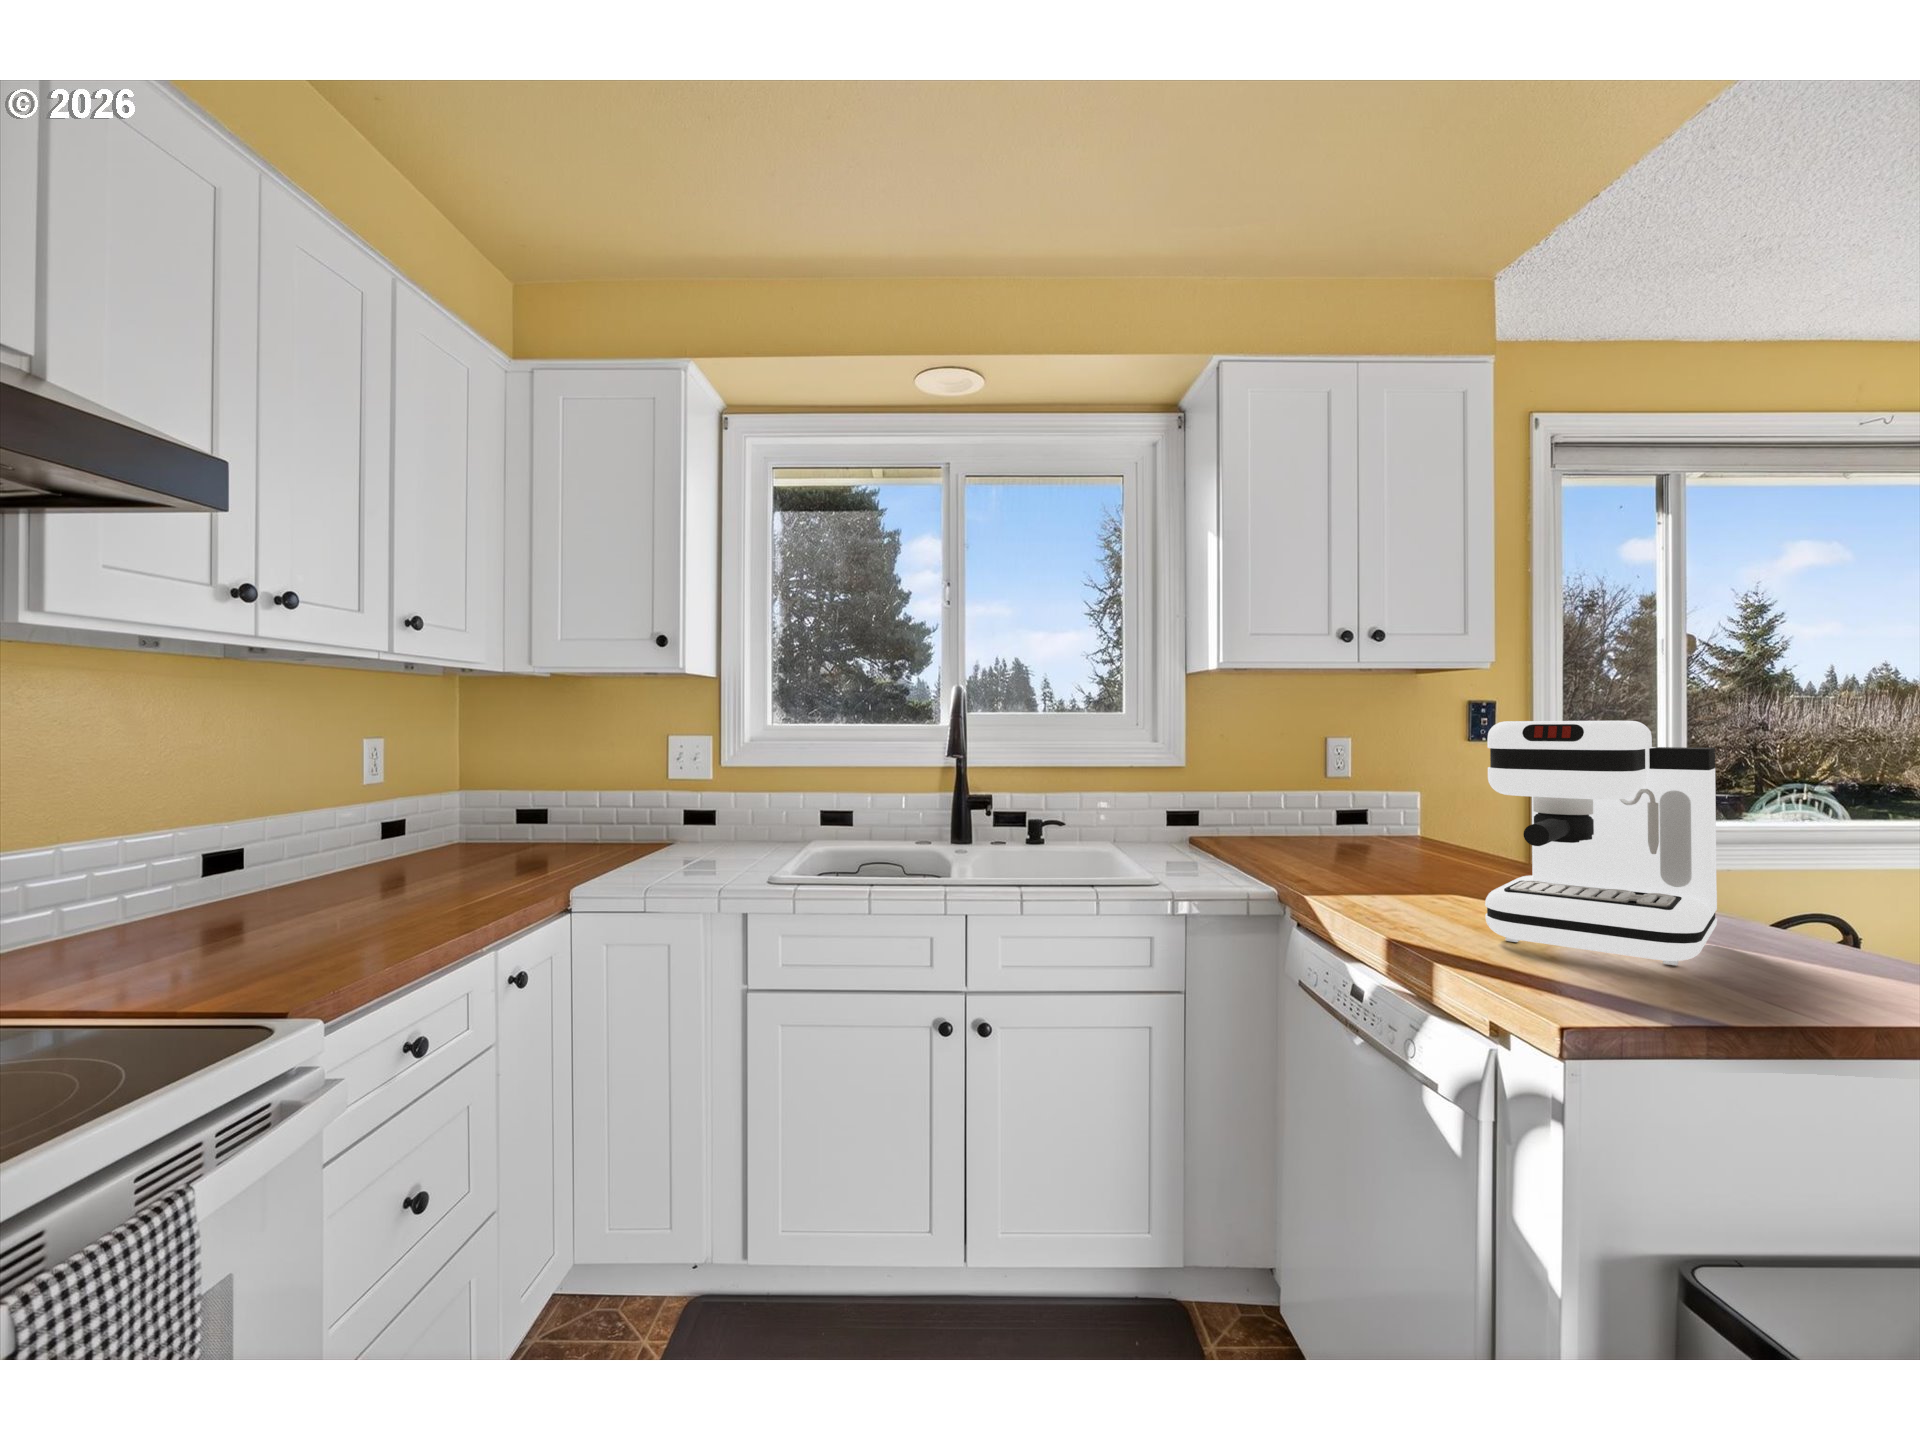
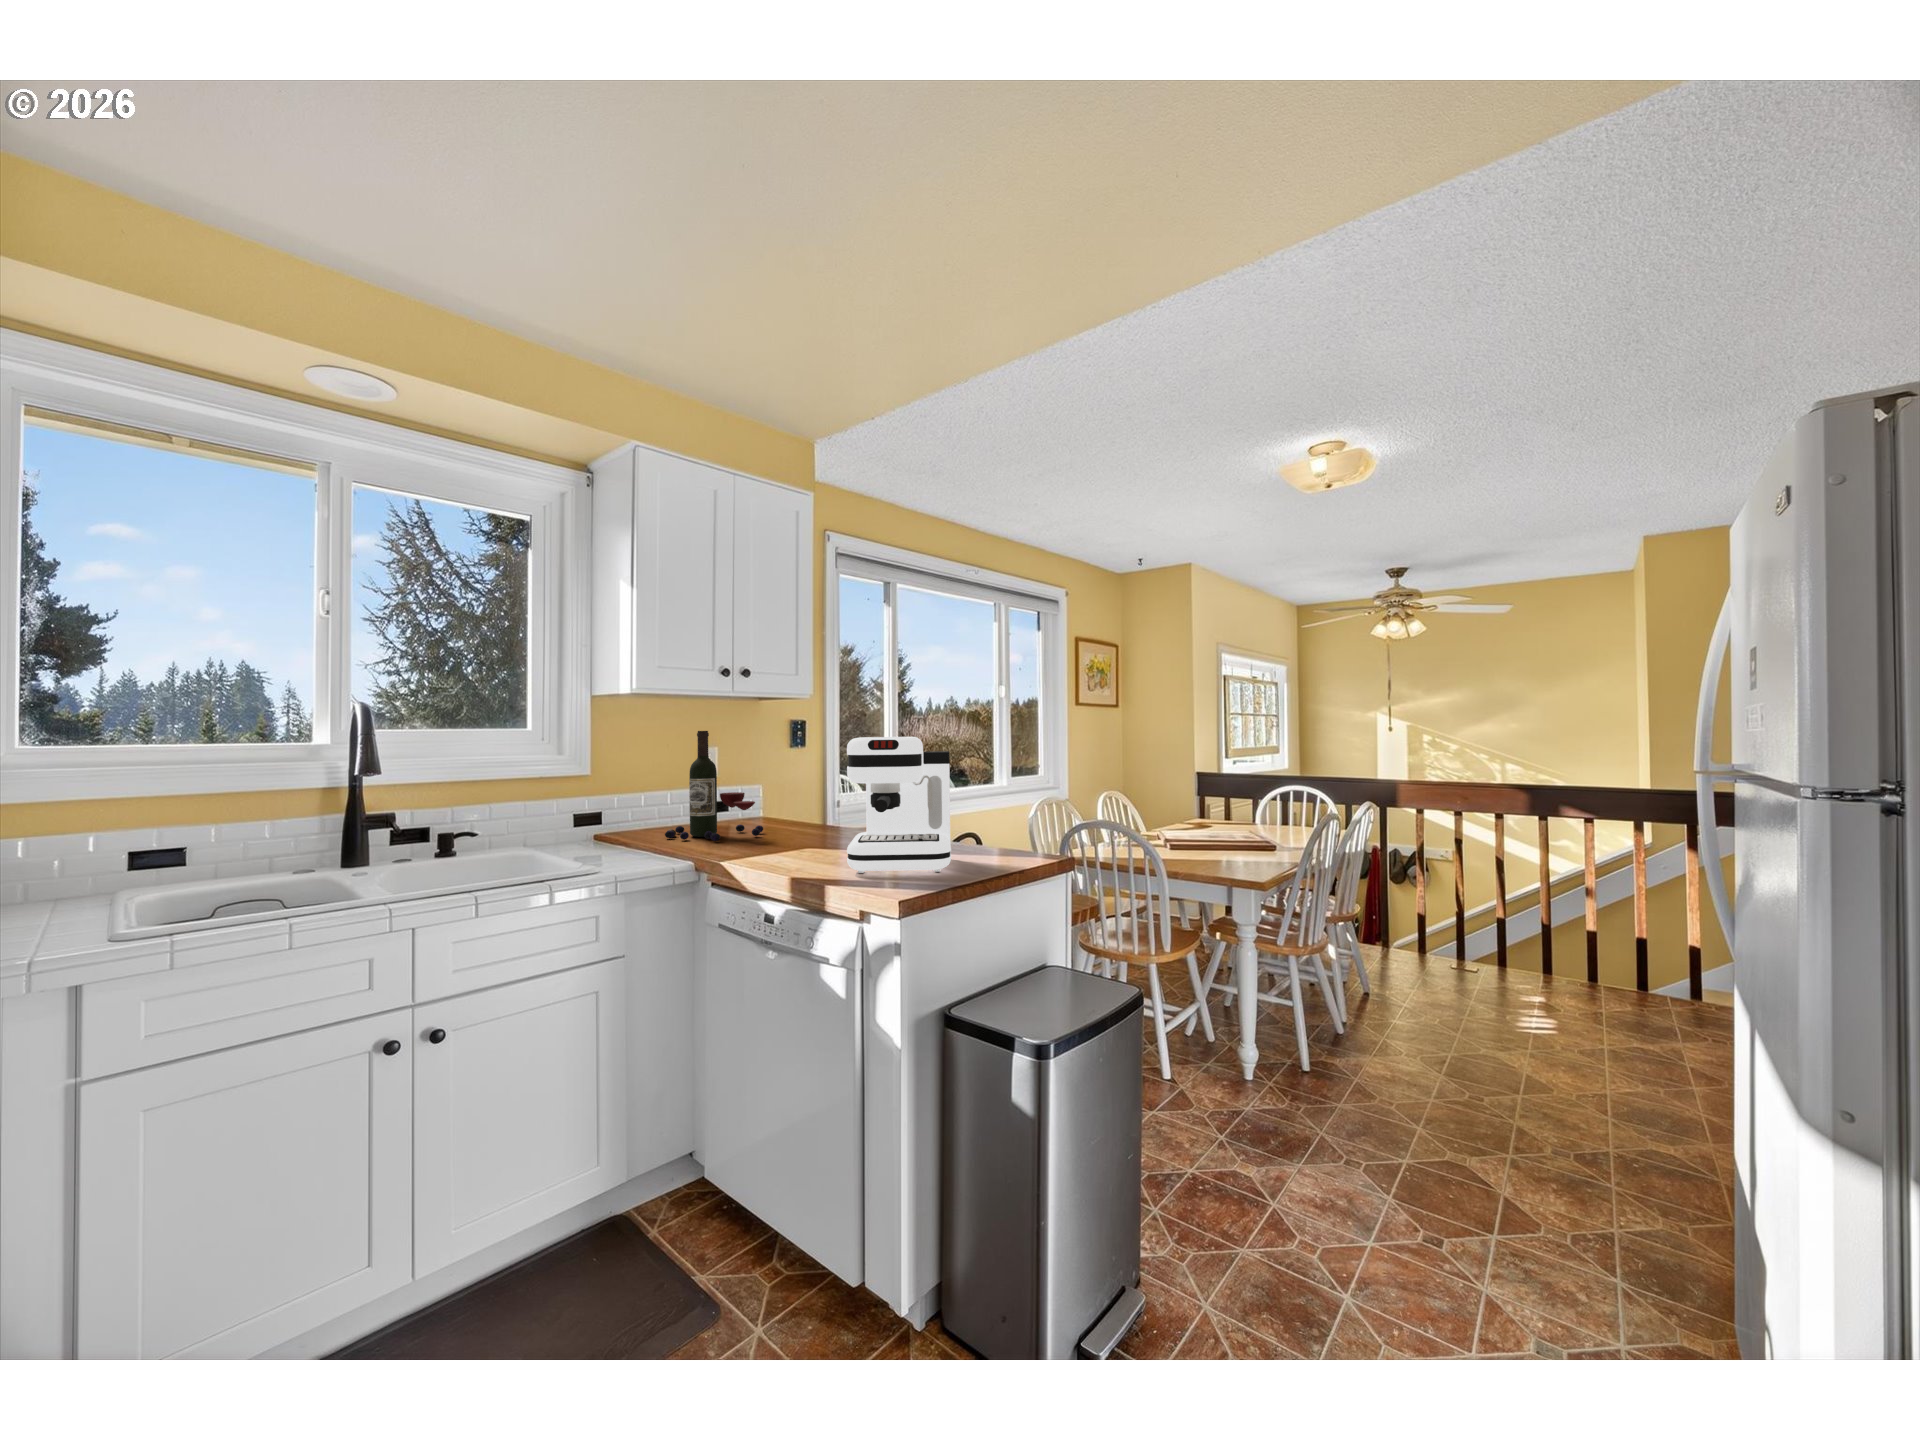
wine bottle: none [1264,714,1401,867] -> present [665,731,763,841]

